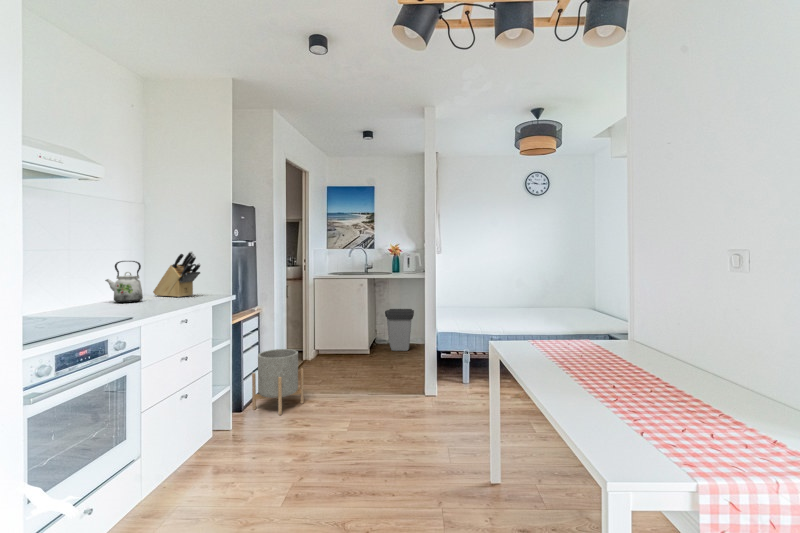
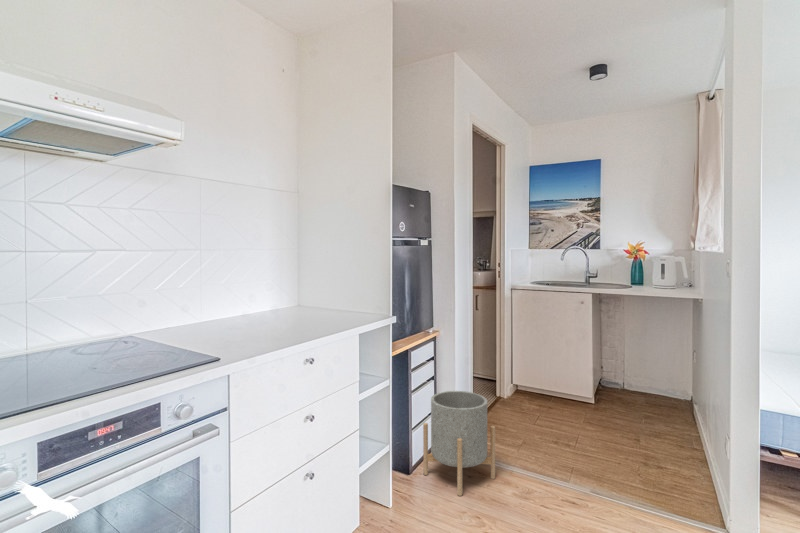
knife block: present [153,251,200,297] -> none [305,252,355,314]
kettle: present [105,261,143,303] -> none [244,265,283,320]
trash can: present [385,309,414,351] -> none [617,336,667,402]

